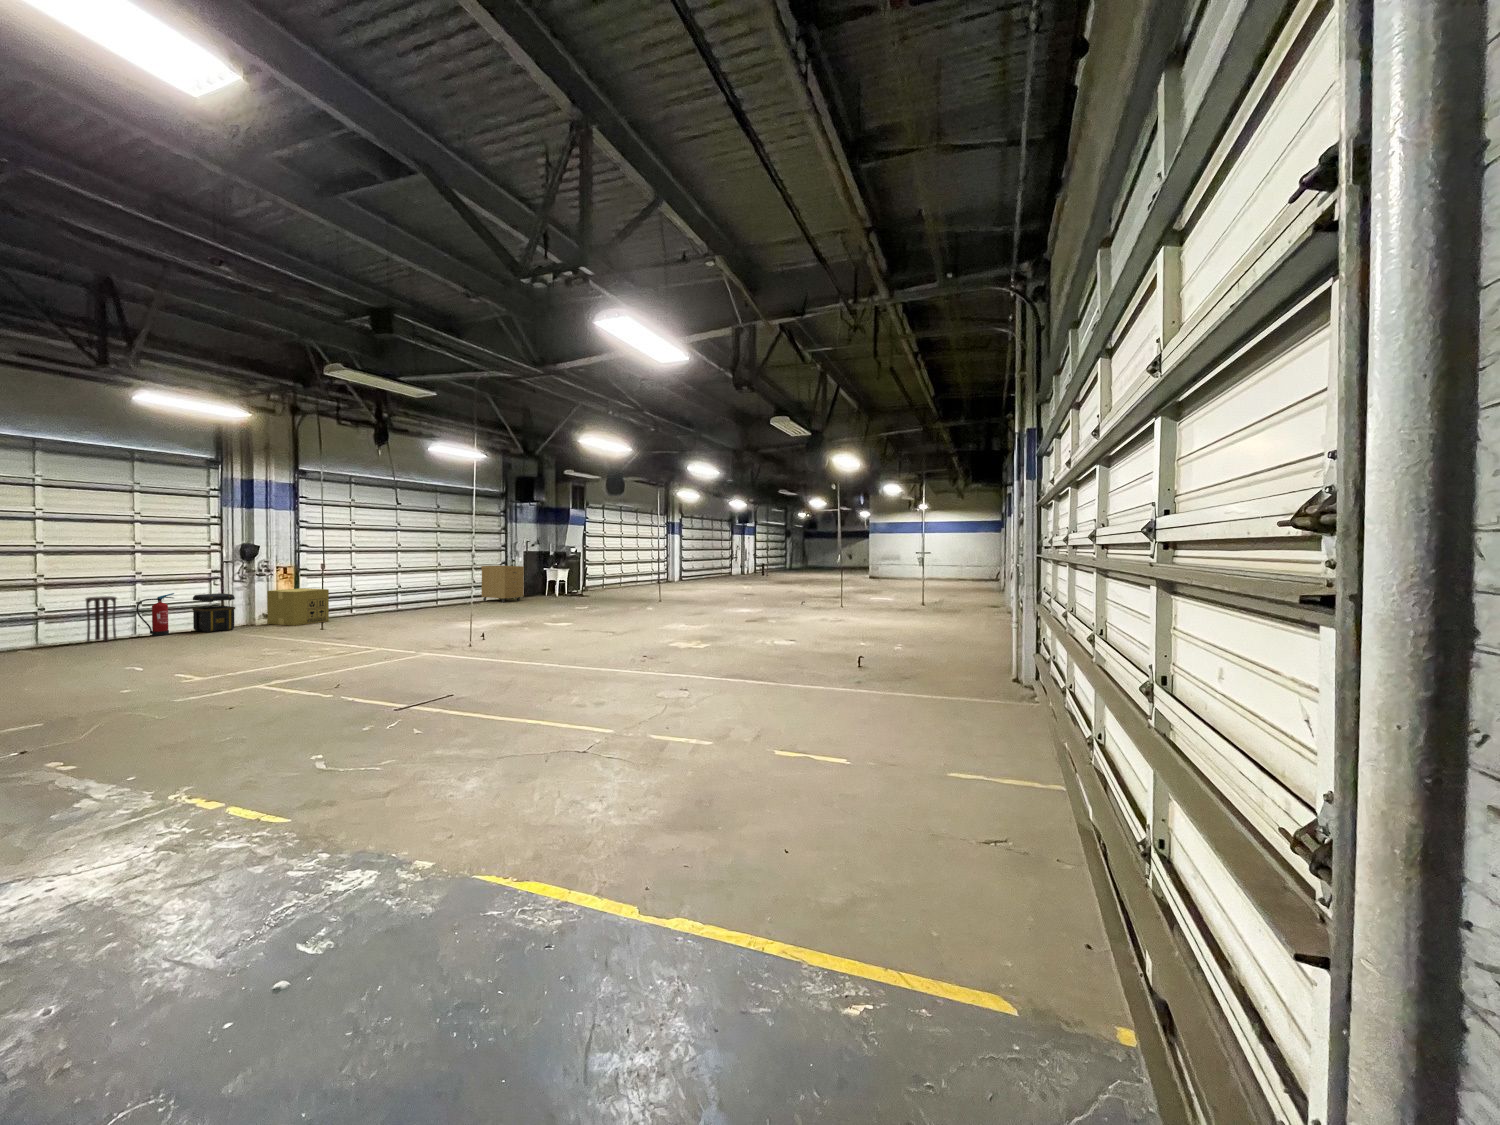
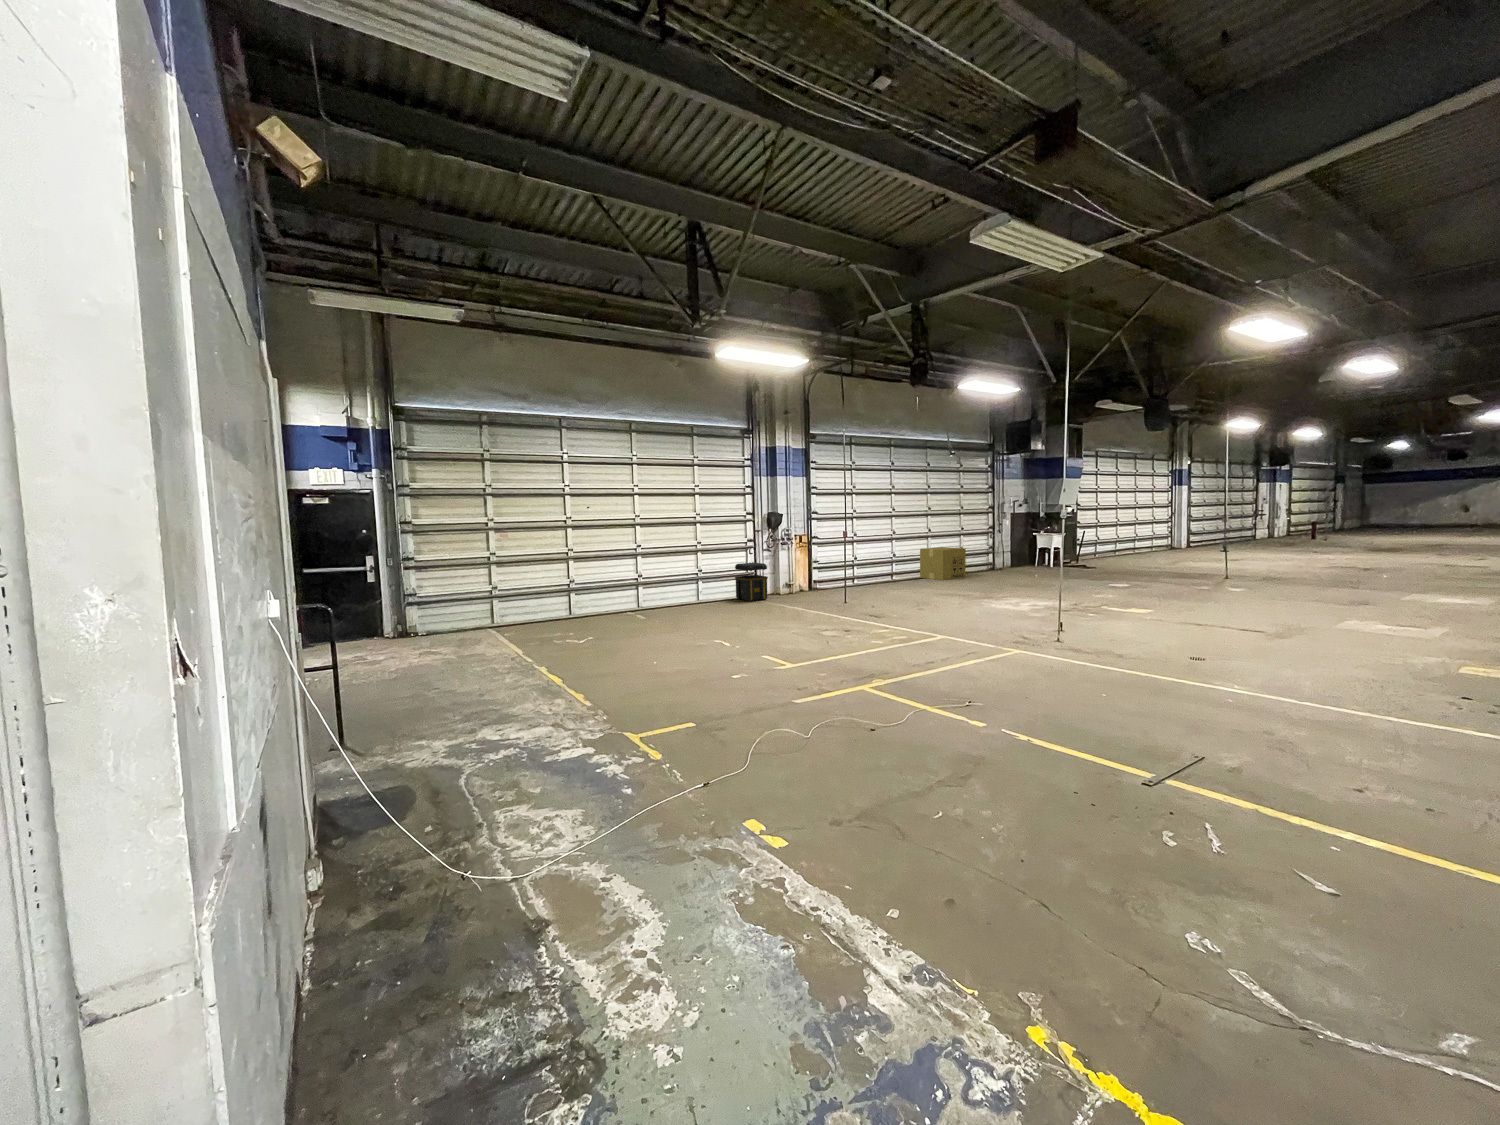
storage cabinet: present [481,565,524,602] -> none [968,530,1020,574]
cardboard box: present [267,588,329,626] -> present [920,547,966,580]
fire extinguisher: present [136,593,174,636] -> none [698,562,723,603]
stool: present [86,596,116,642] -> none [665,565,686,608]

